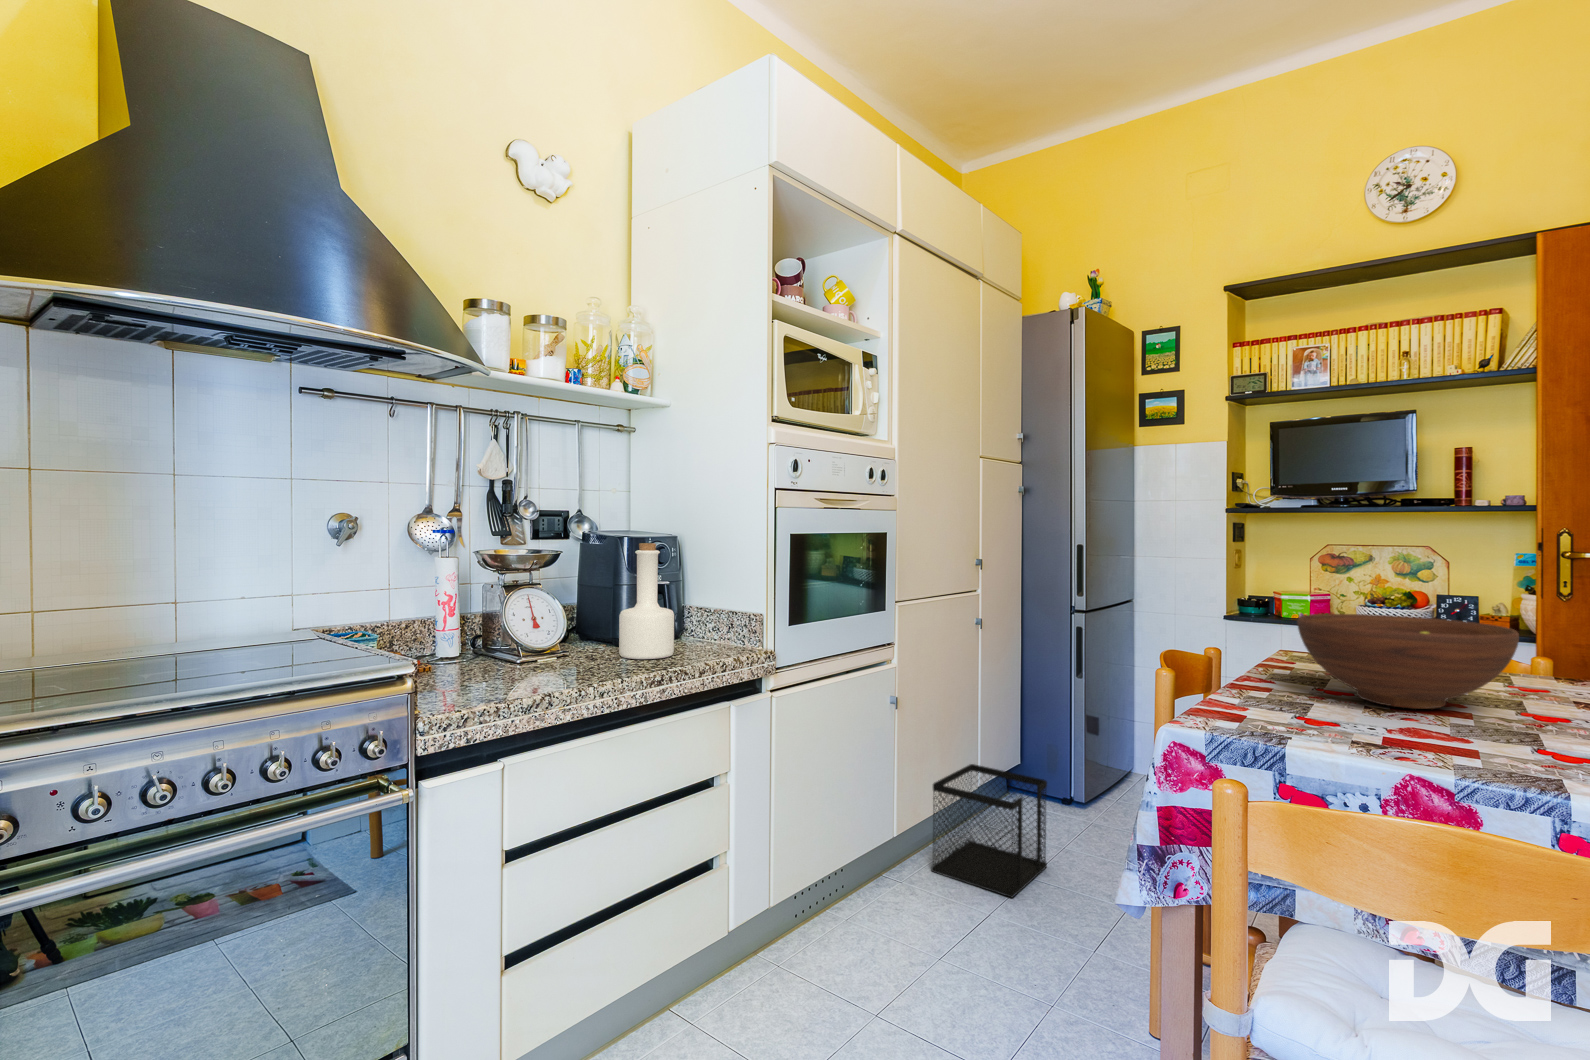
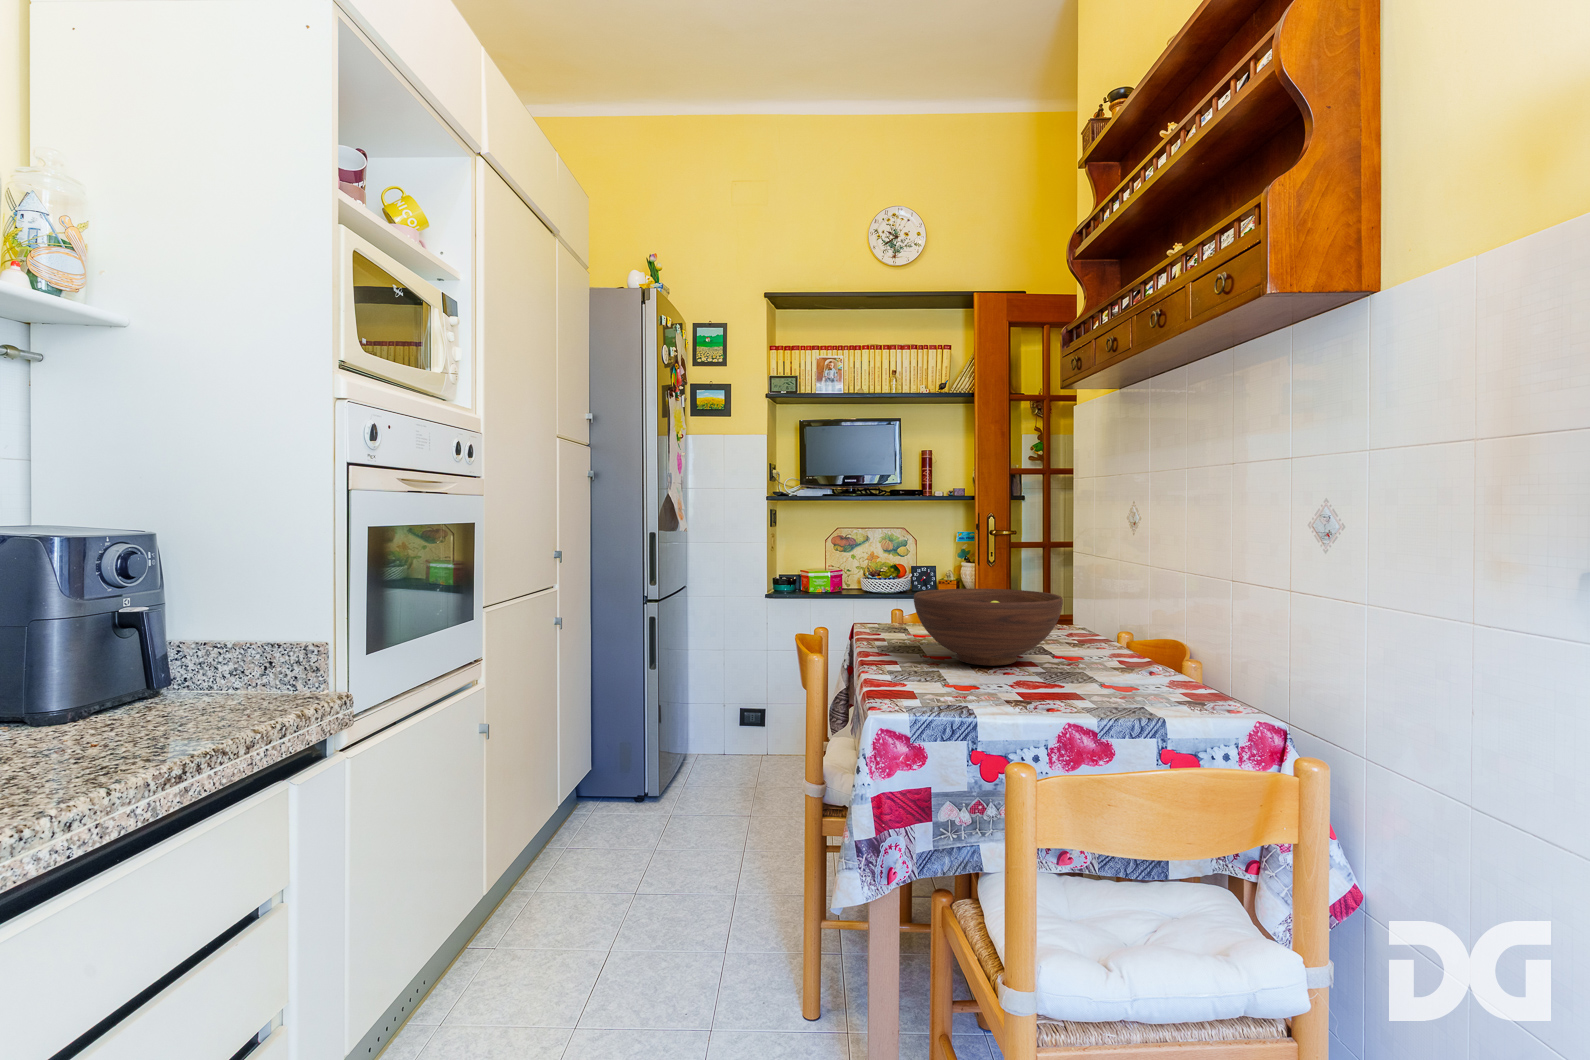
bottle: present [619,543,674,659] -> none [57,547,177,746]
wastebasket: present [931,764,1047,898] -> none [525,786,646,924]

